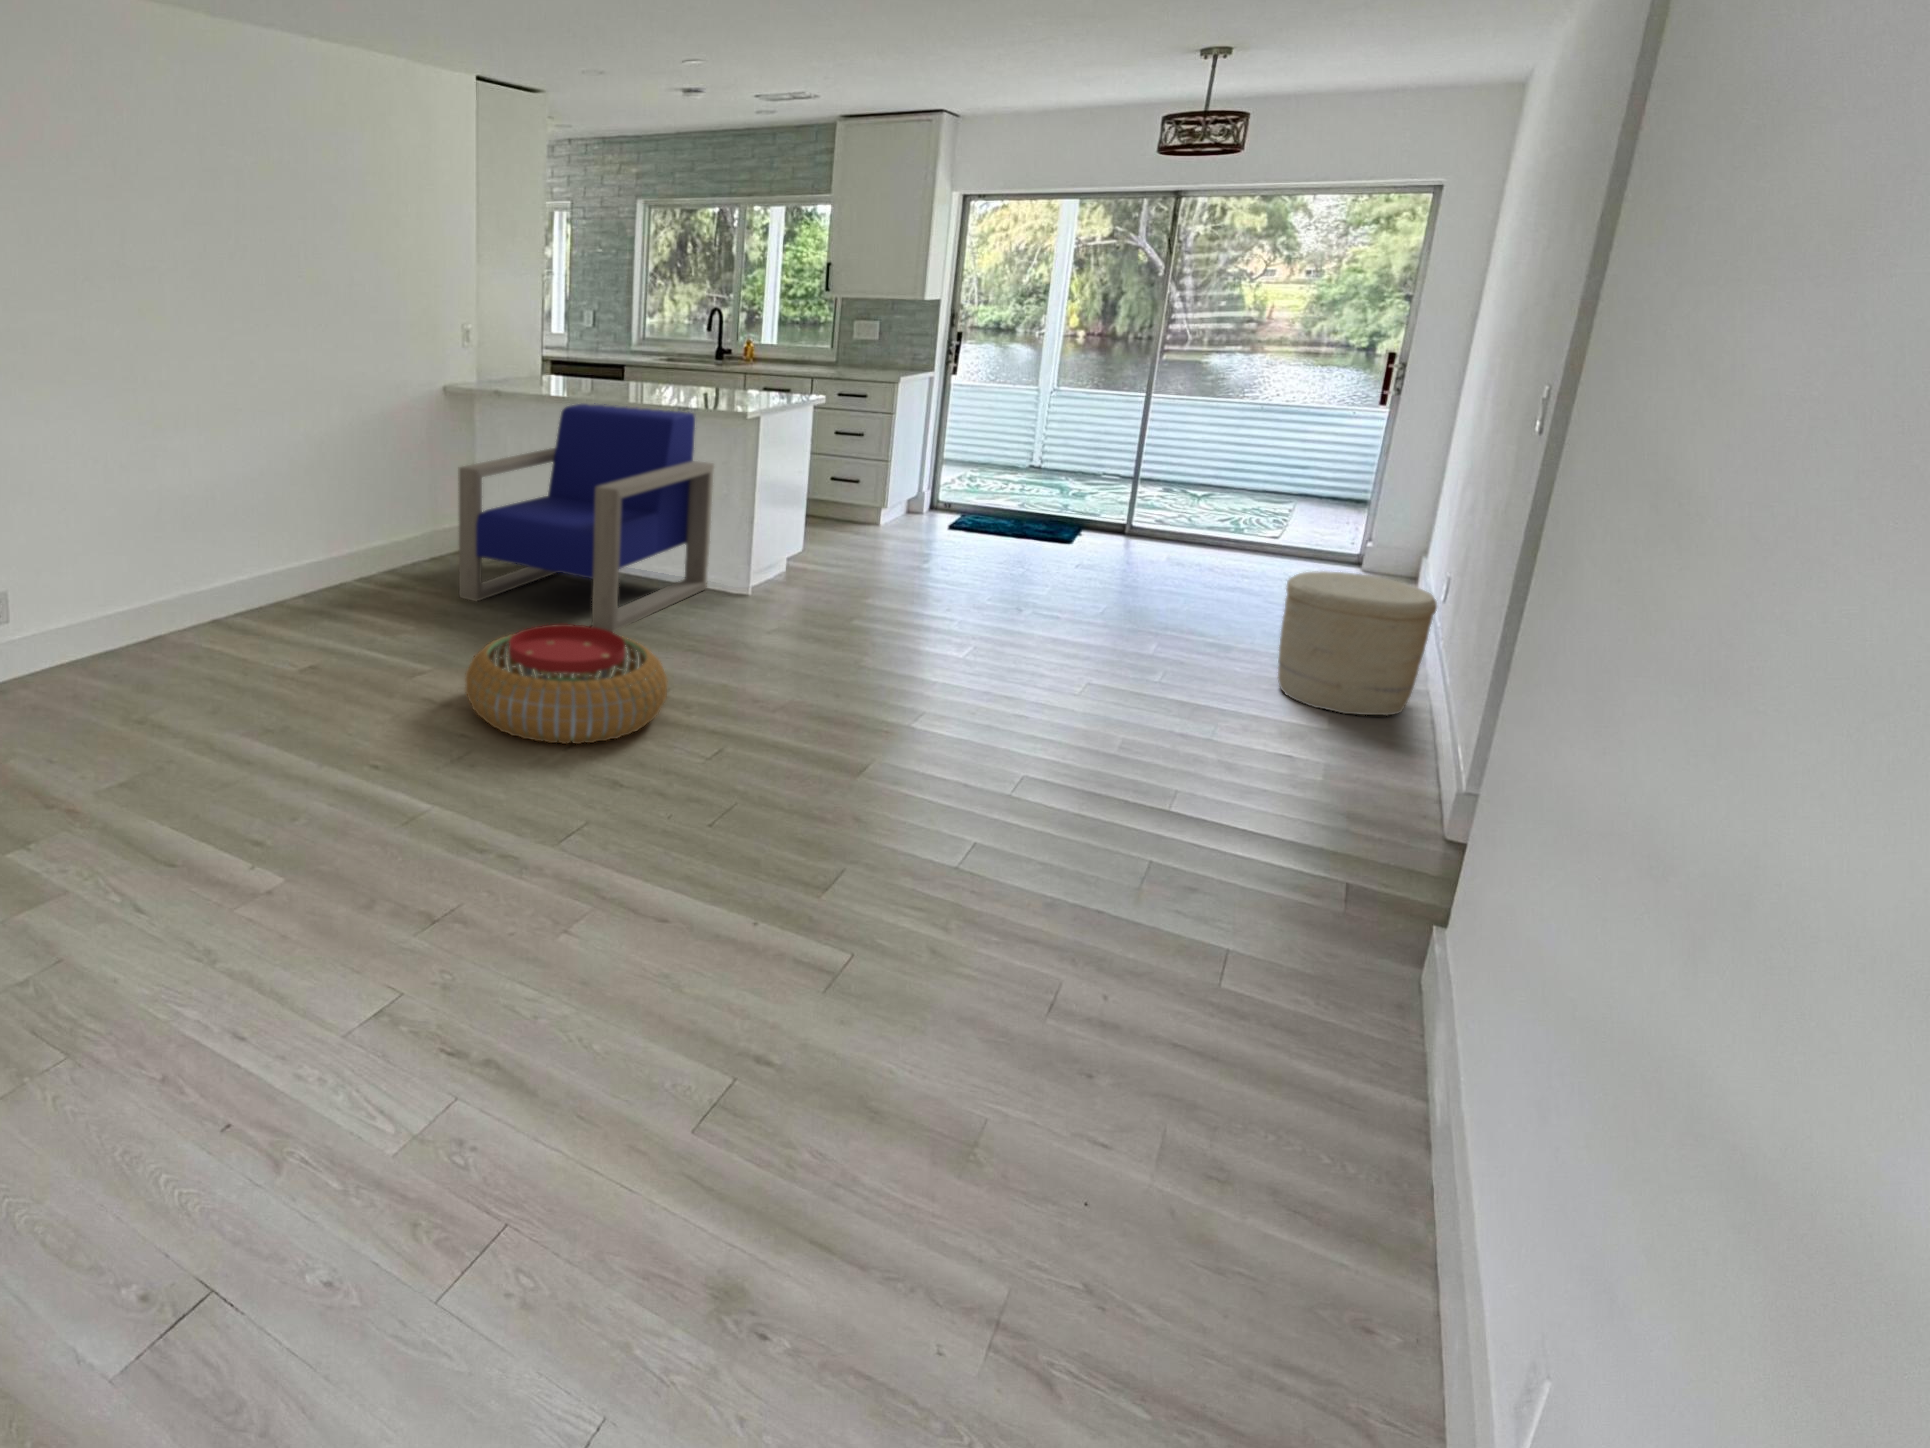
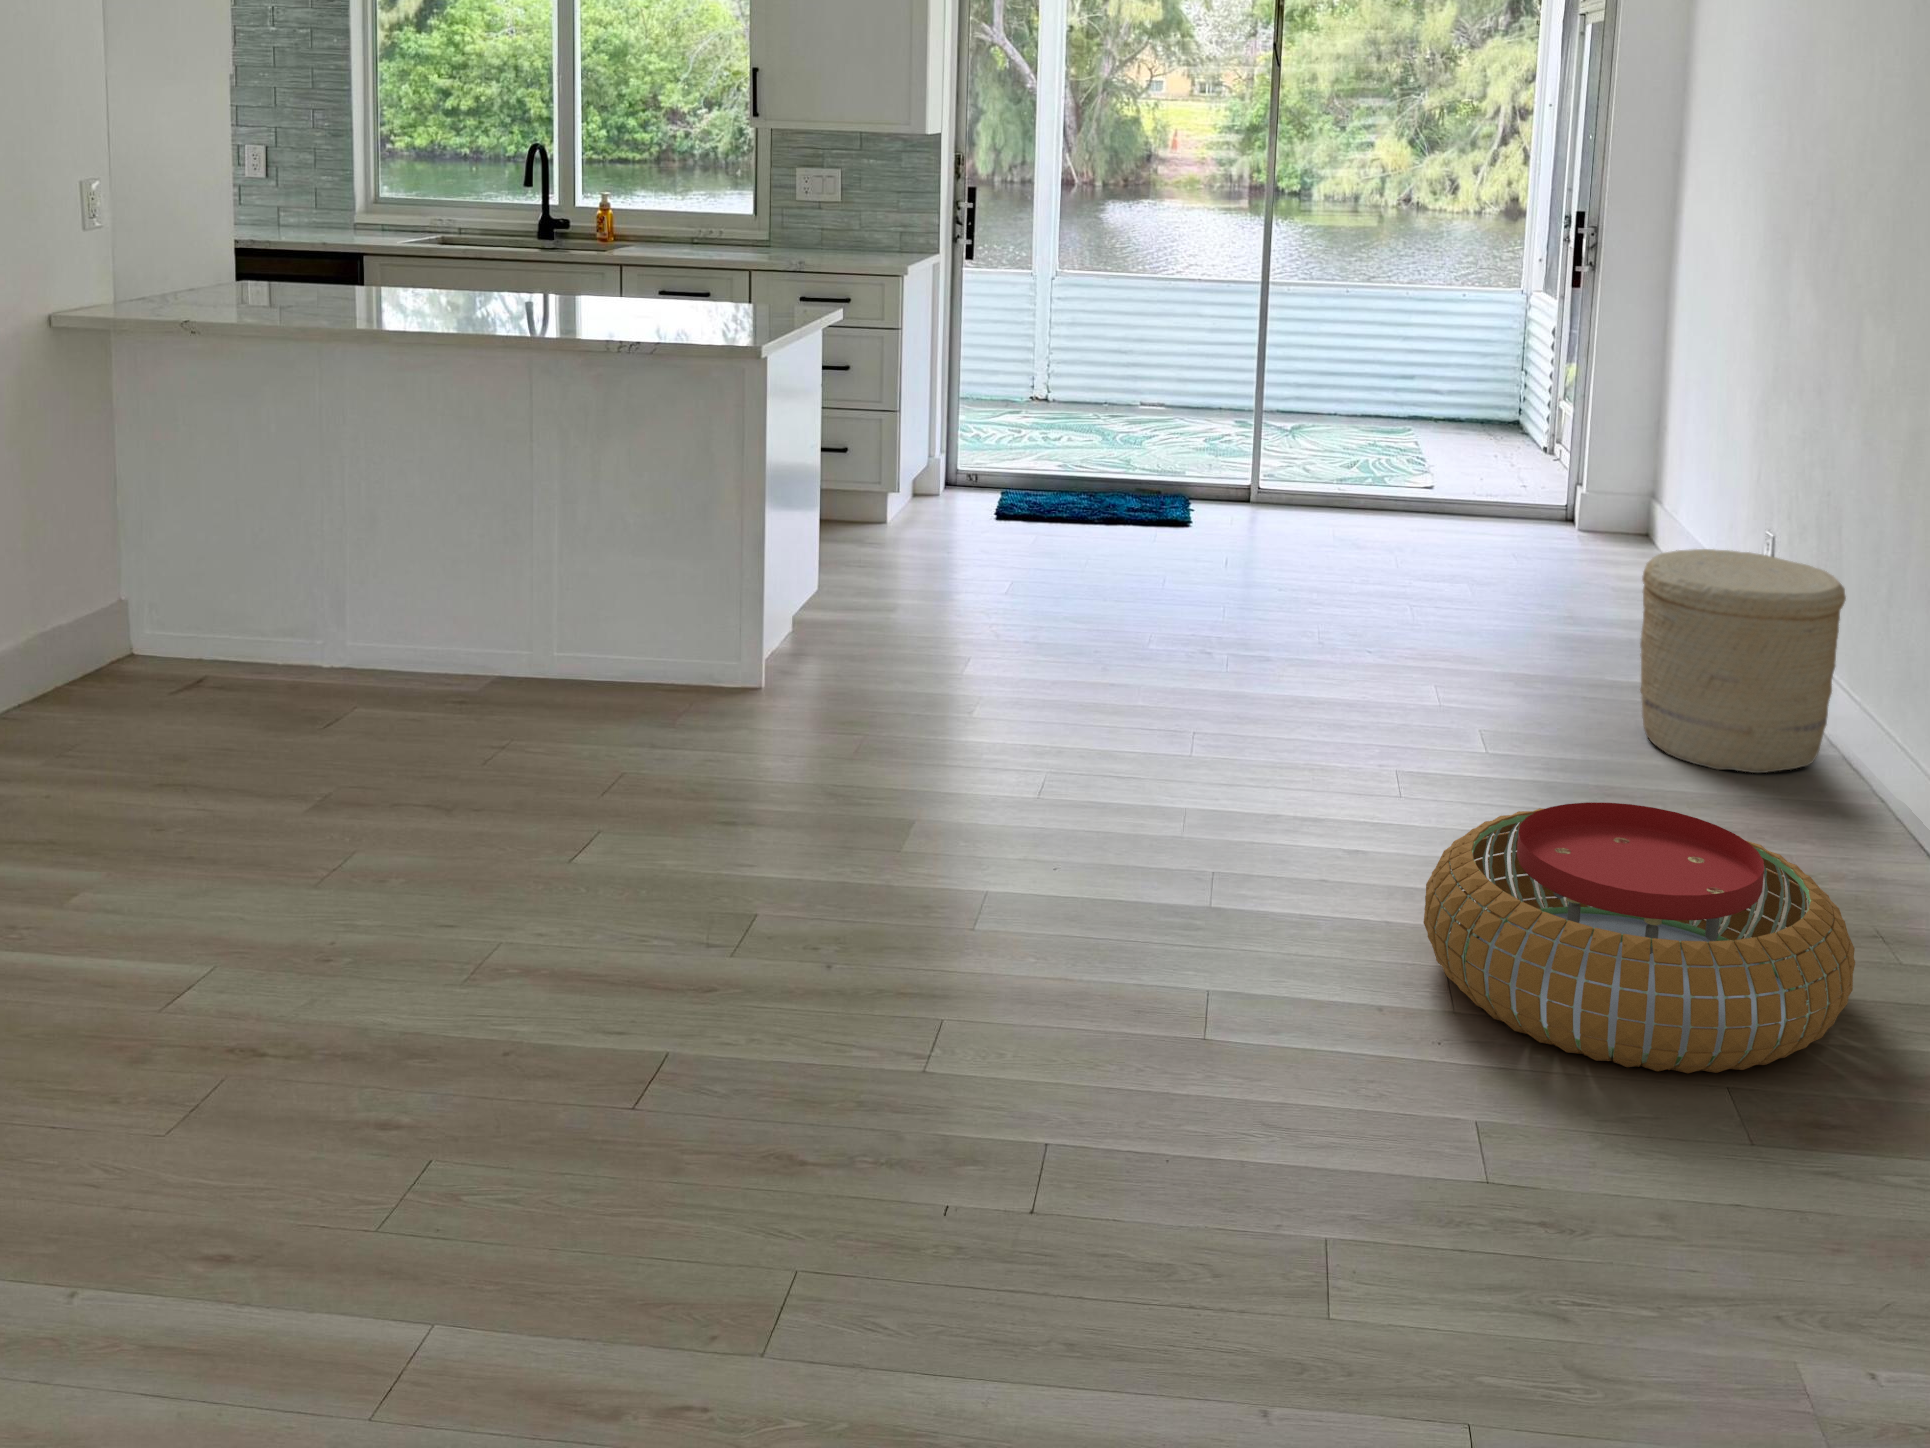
armchair: present [458,403,714,632] -> none [124,340,672,830]
pouf: present [466,624,667,744] -> present [1424,802,1855,1073]

